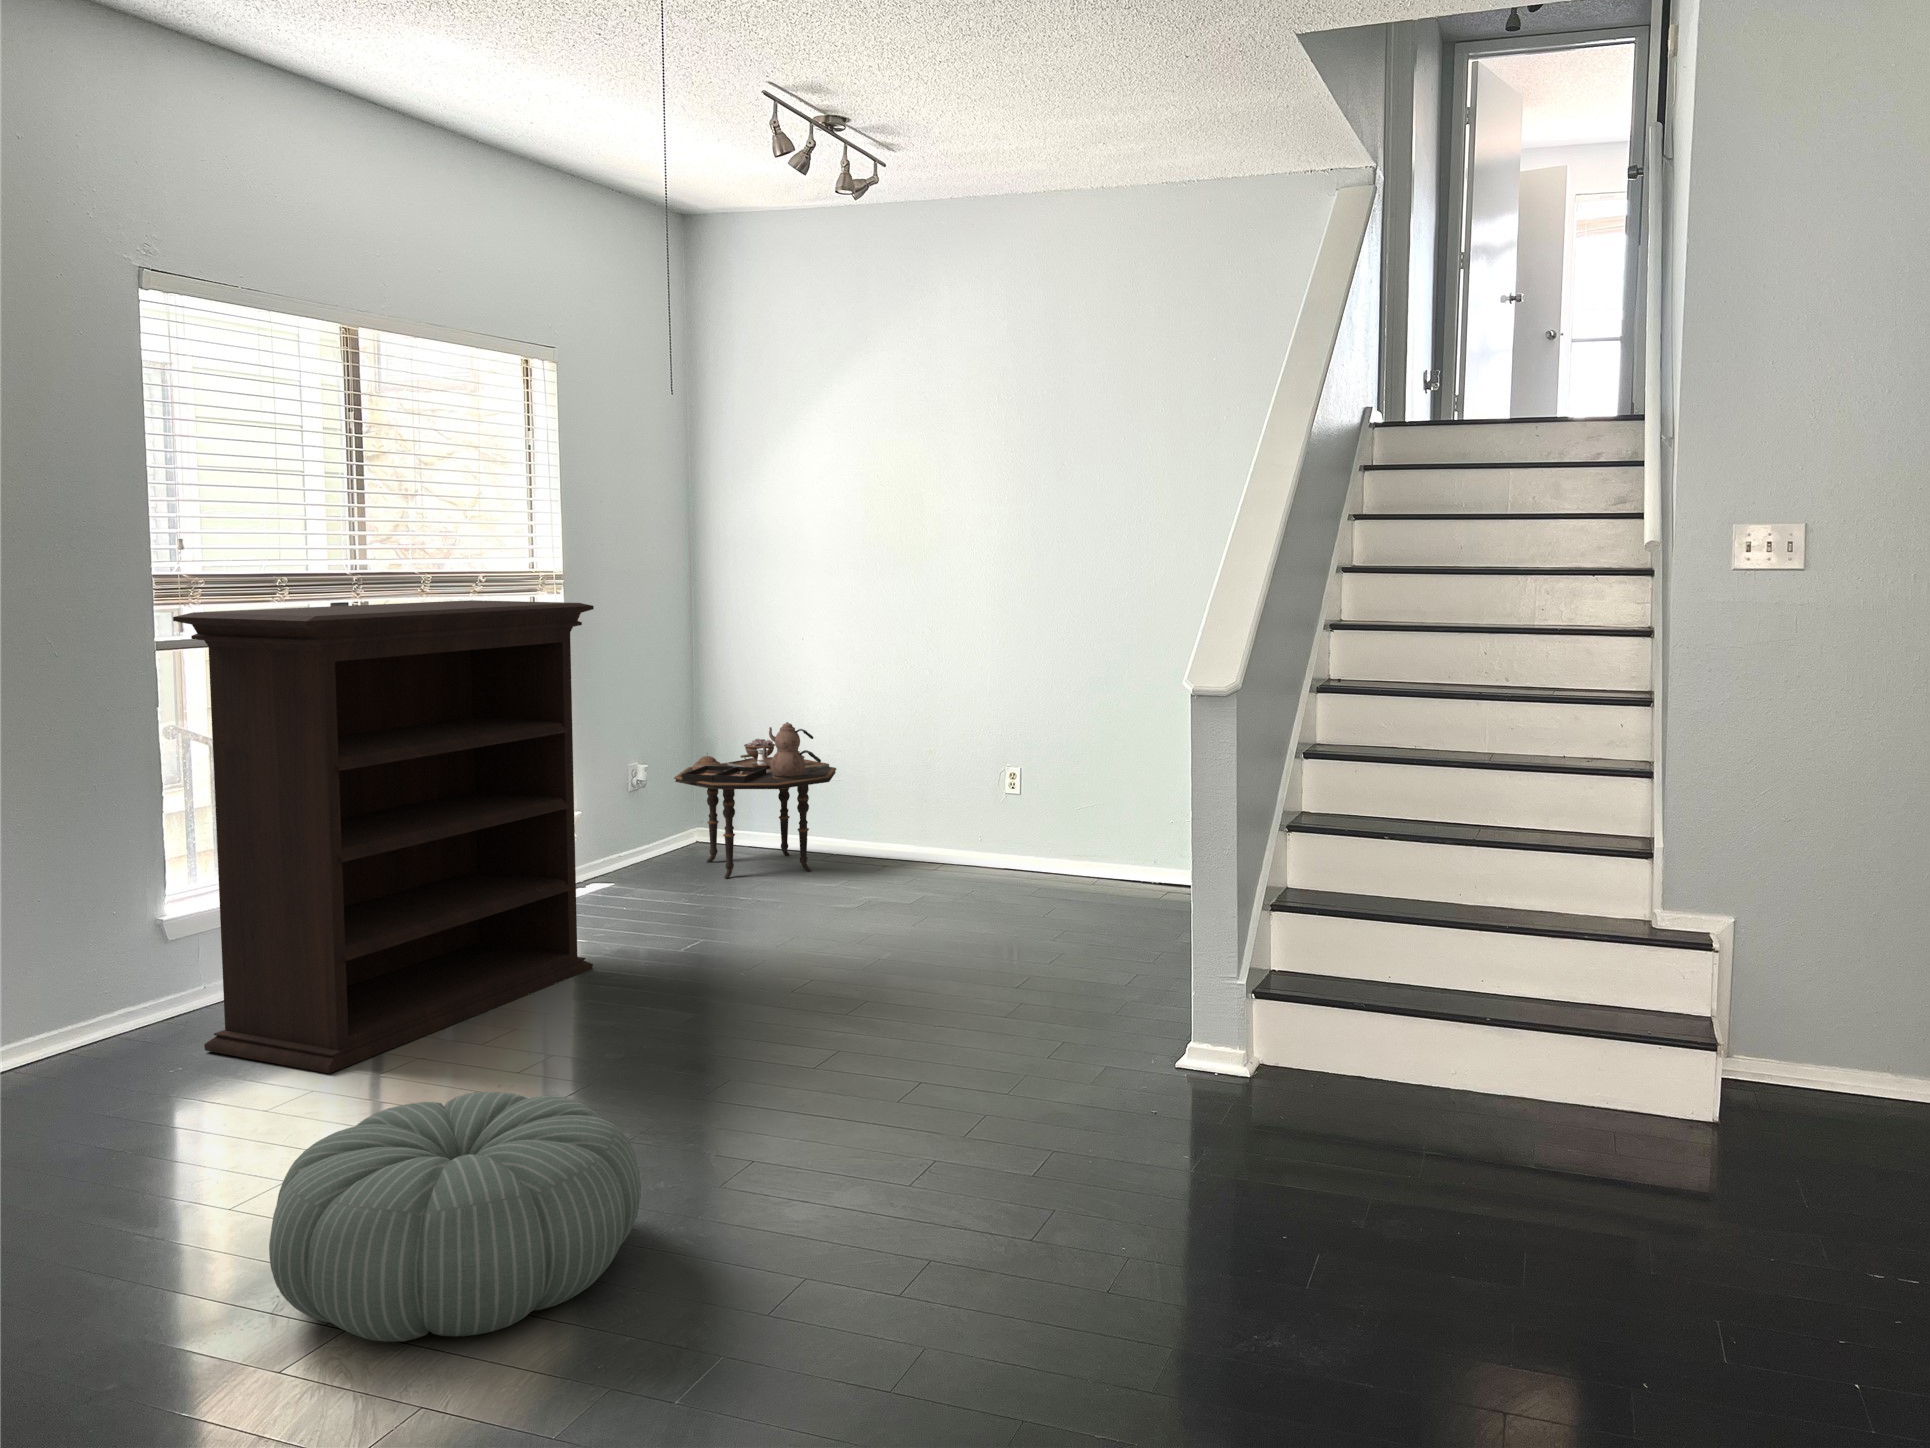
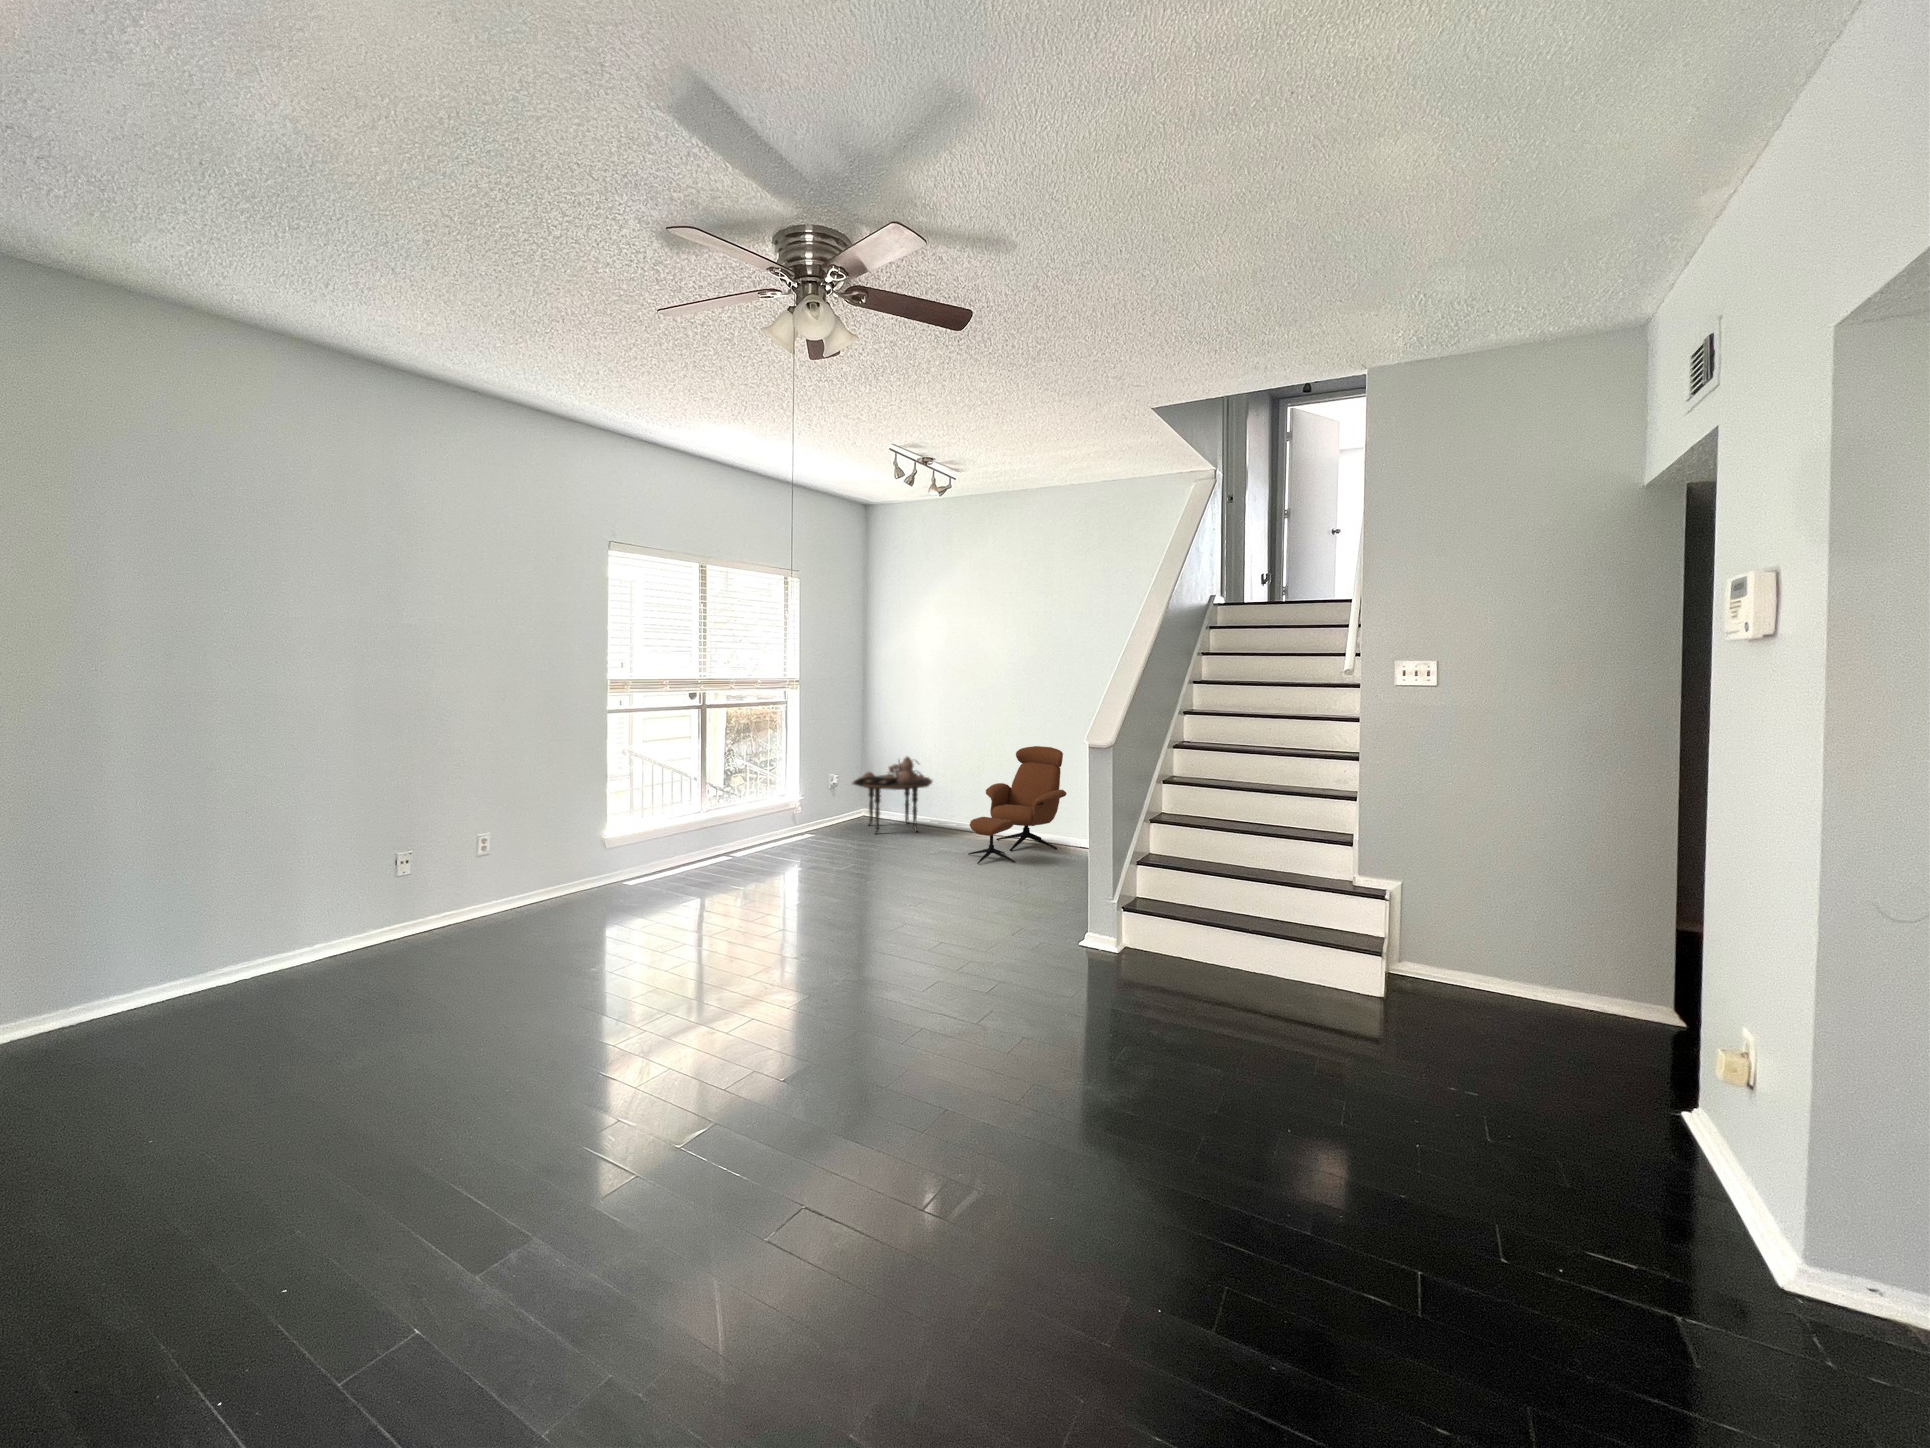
bookshelf: present [173,600,594,1073] -> none [615,695,806,917]
lounge chair: none [919,697,1100,925] -> present [968,746,1066,864]
pouf: present [269,1092,641,1342] -> none [625,929,794,1042]

